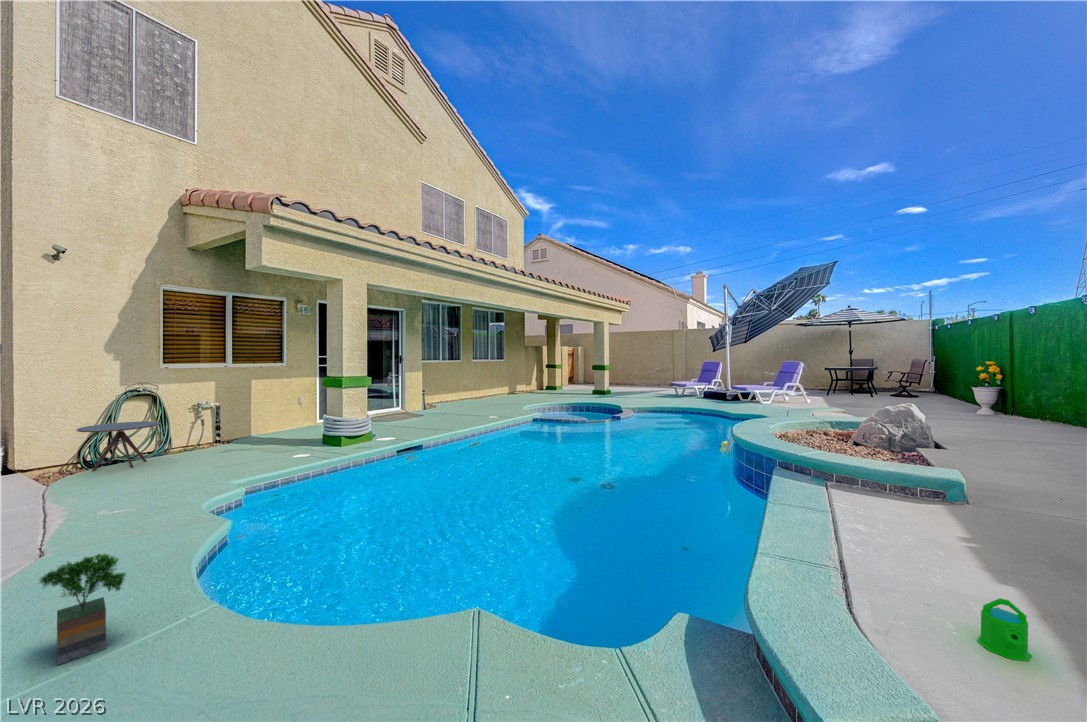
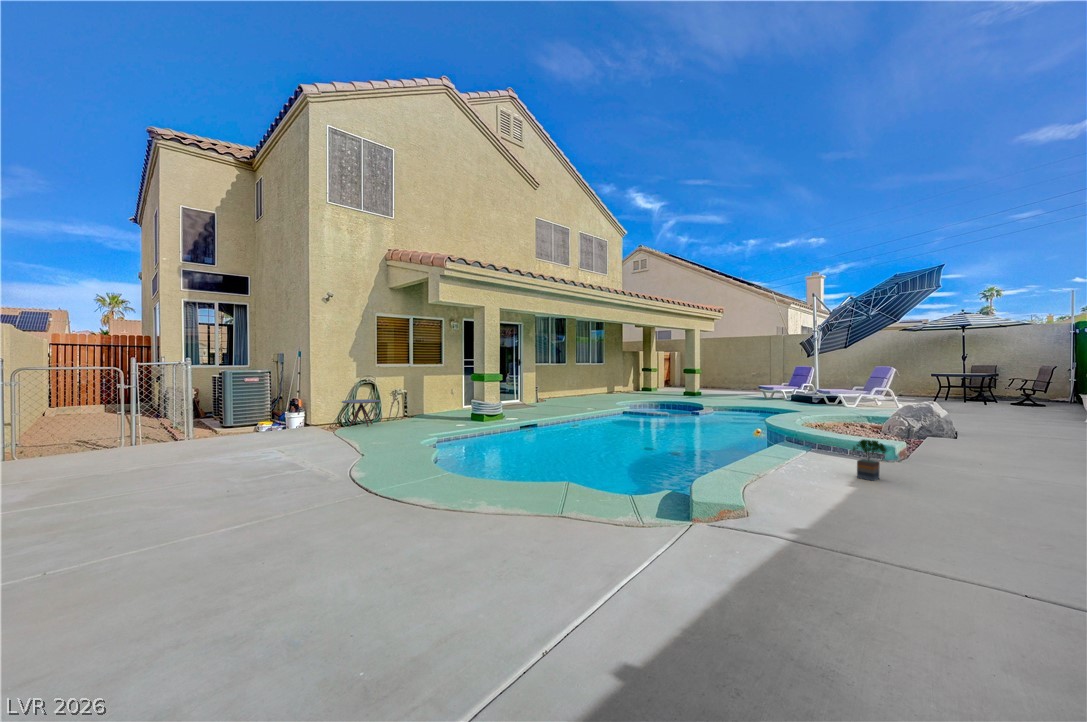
potted tree: present [40,554,125,665] -> present [853,439,886,481]
watering can: present [977,598,1032,661] -> none [795,473,815,498]

